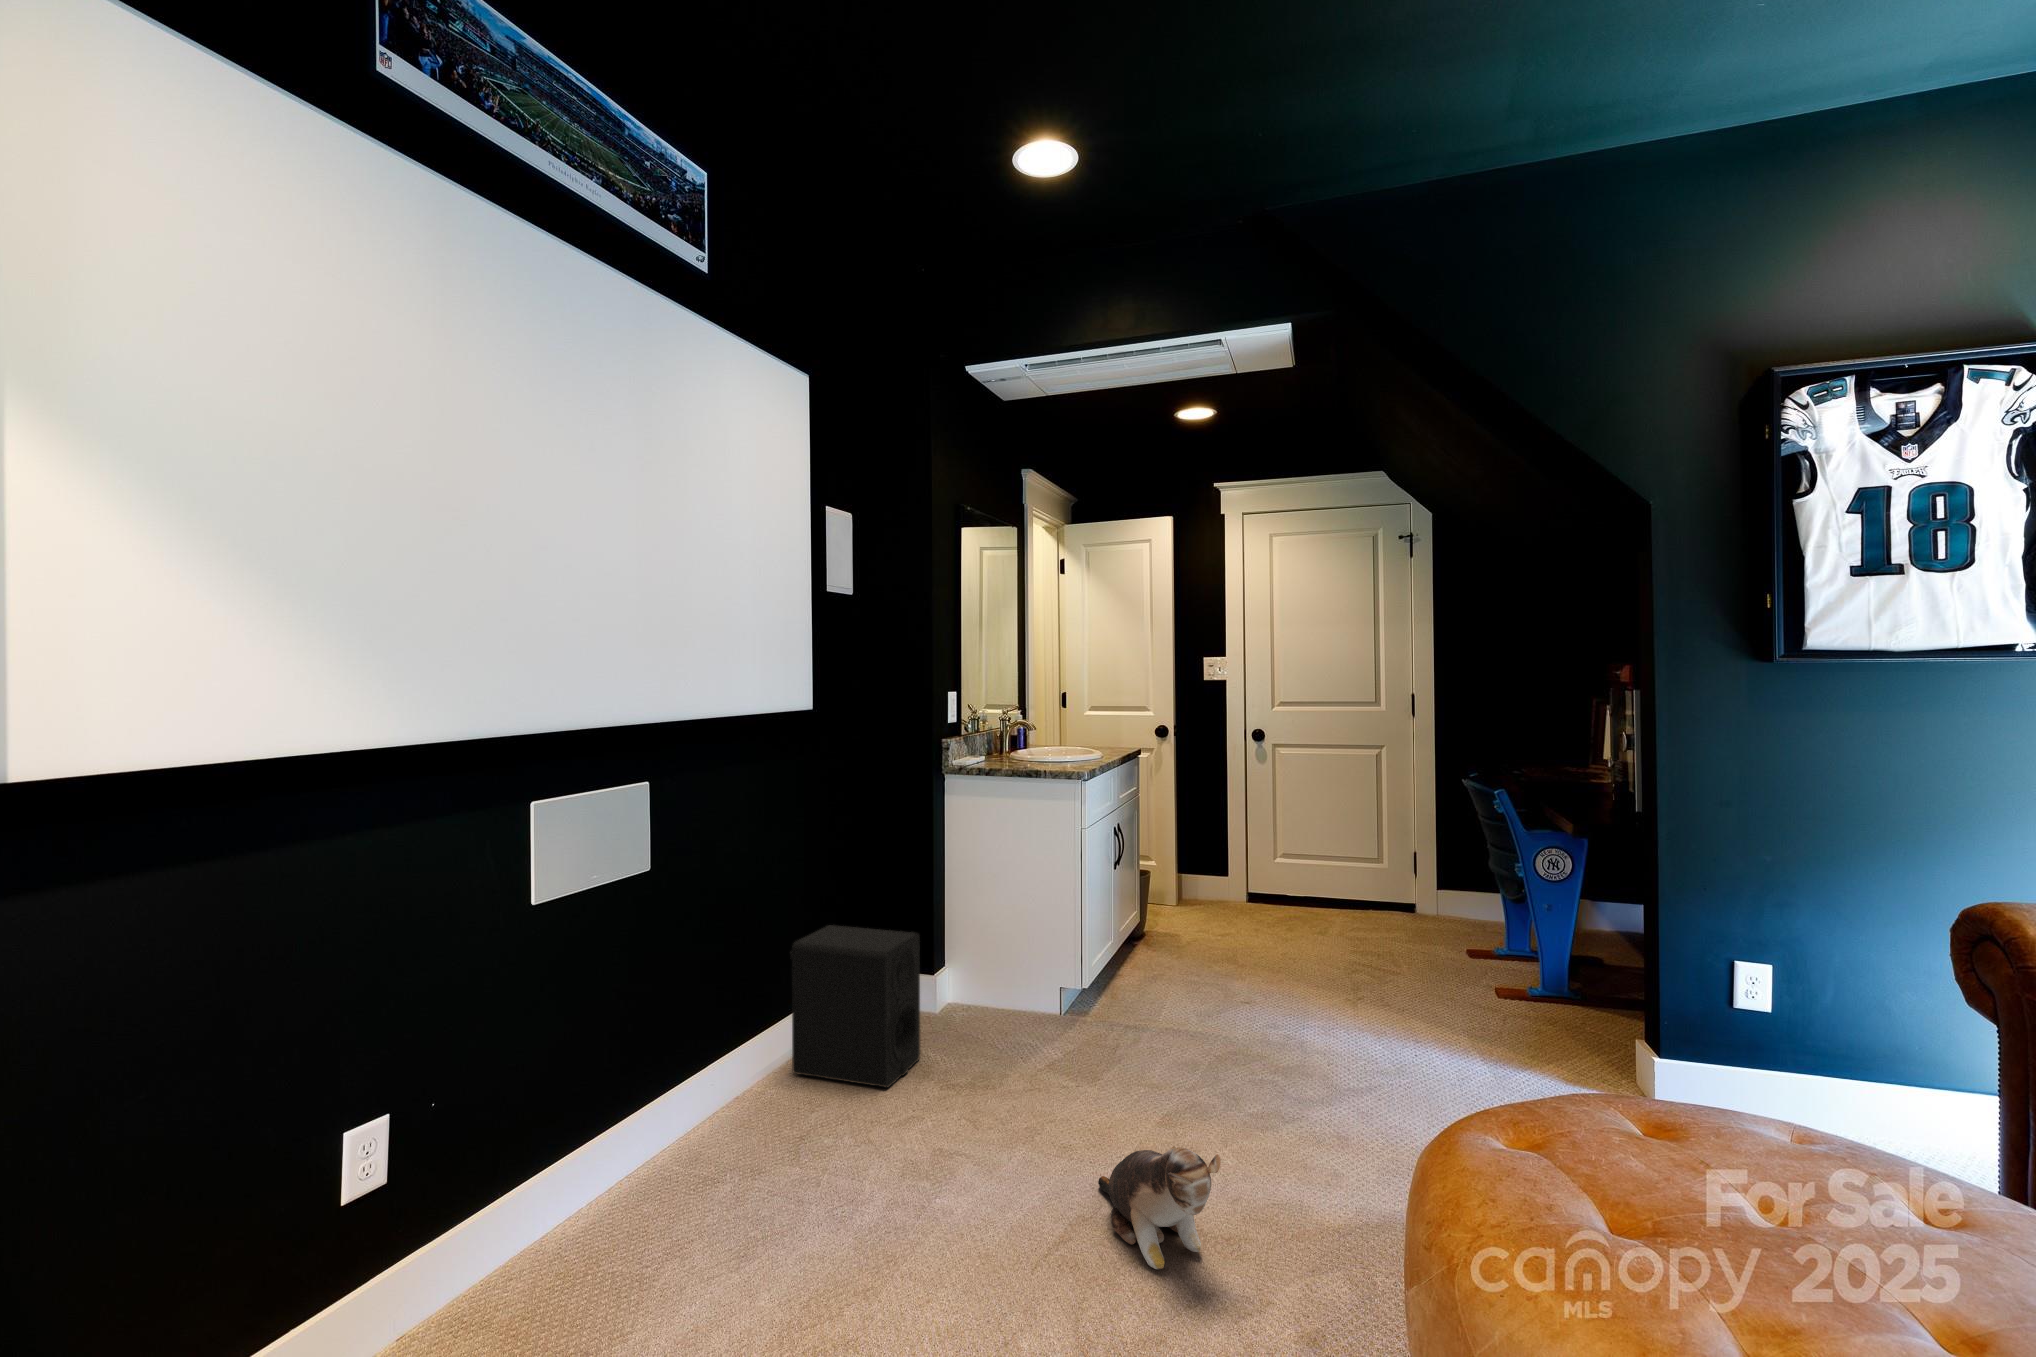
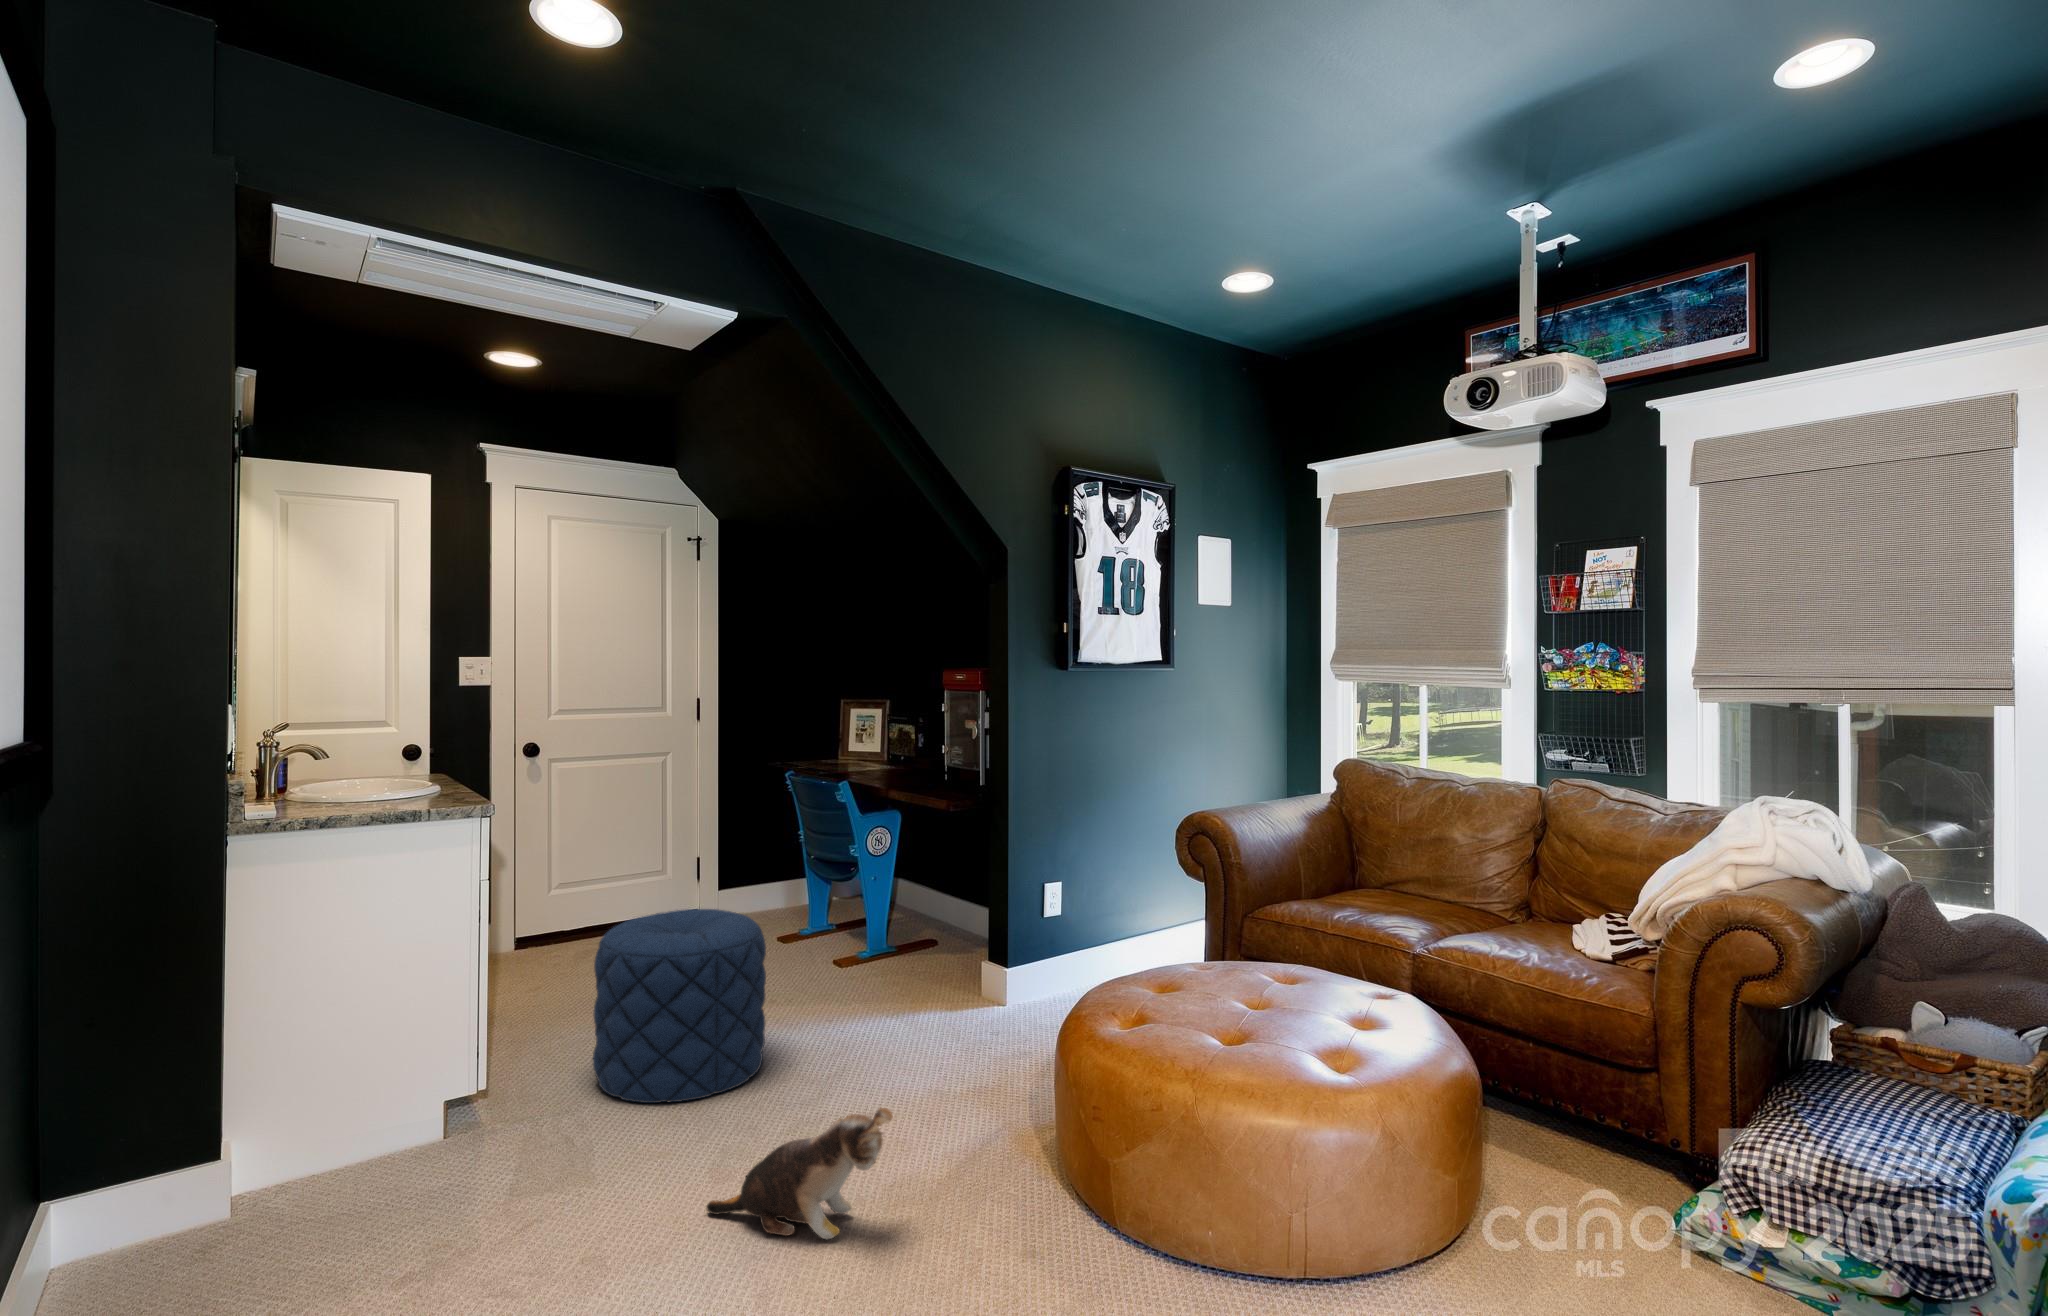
pouf: none [1151,896,1313,1084] -> present [593,909,766,1103]
speaker: present [790,925,920,1088] -> none [122,1033,331,1300]

